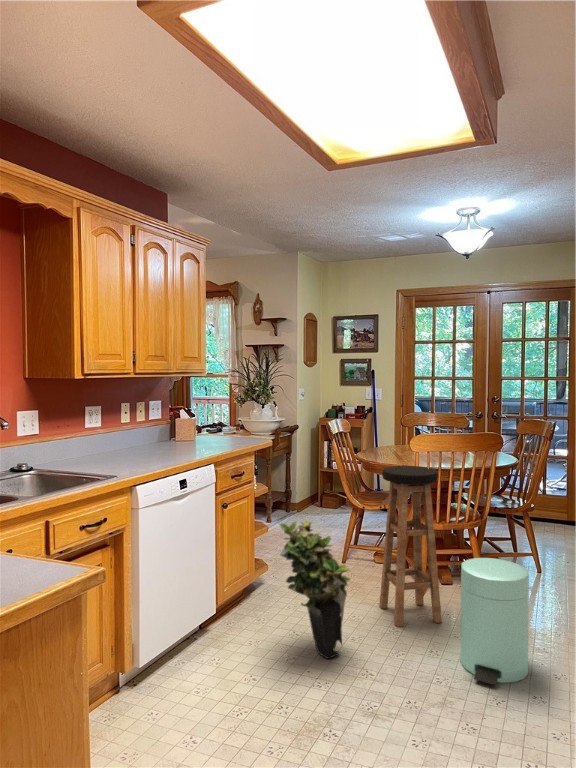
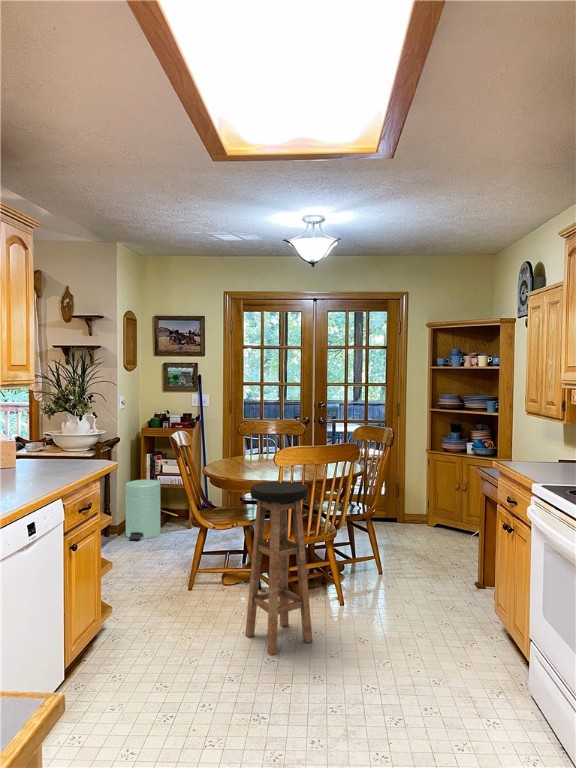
potted plant: present [280,519,351,659] -> none [148,552,235,710]
trash can: present [461,558,529,685] -> present [125,480,161,539]

